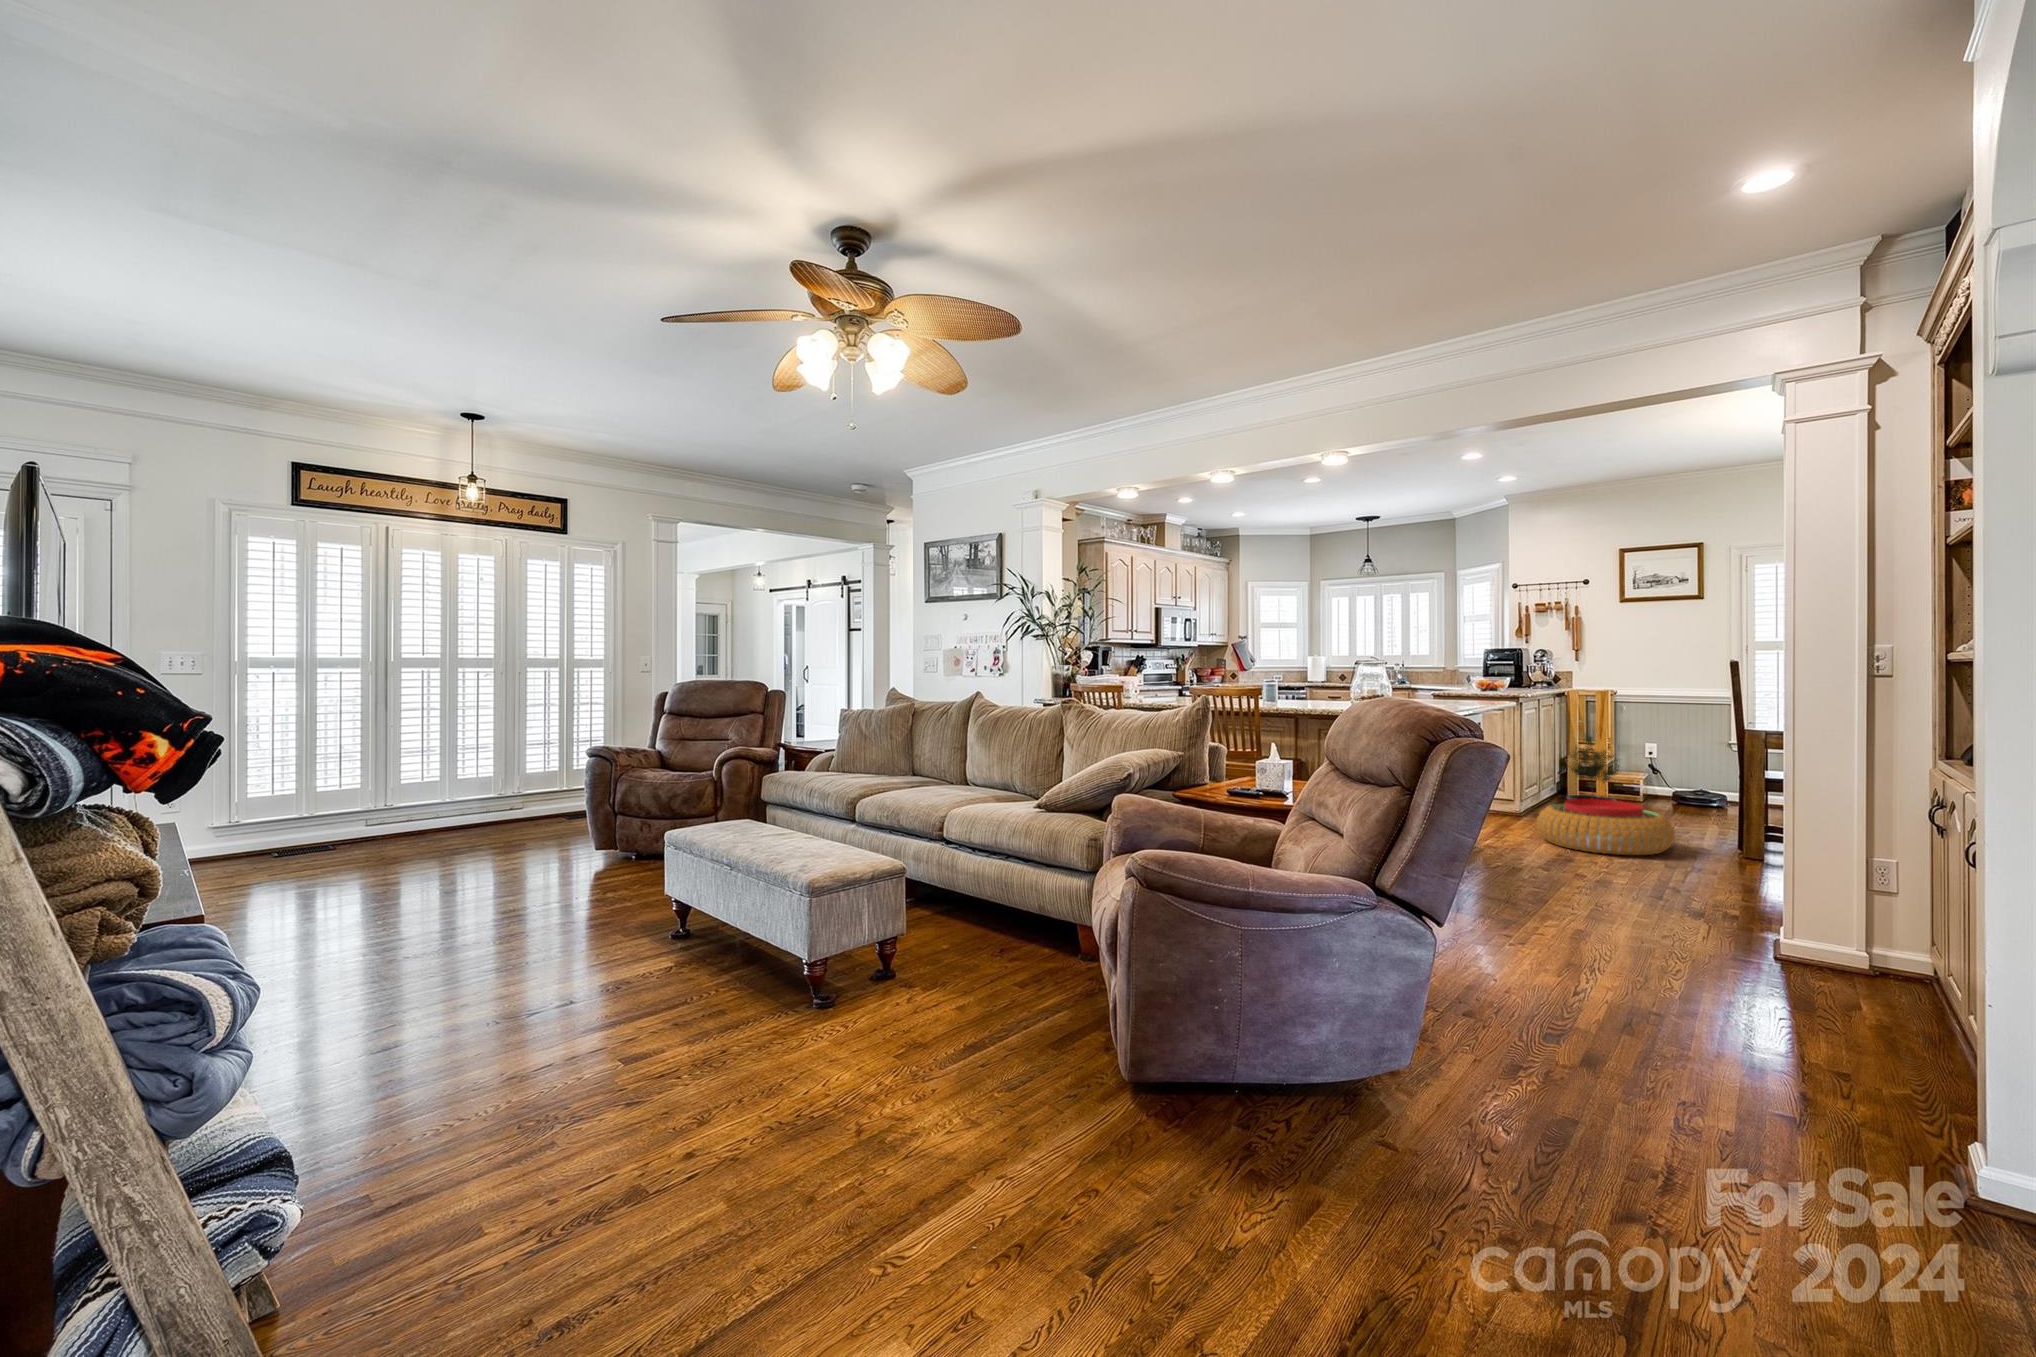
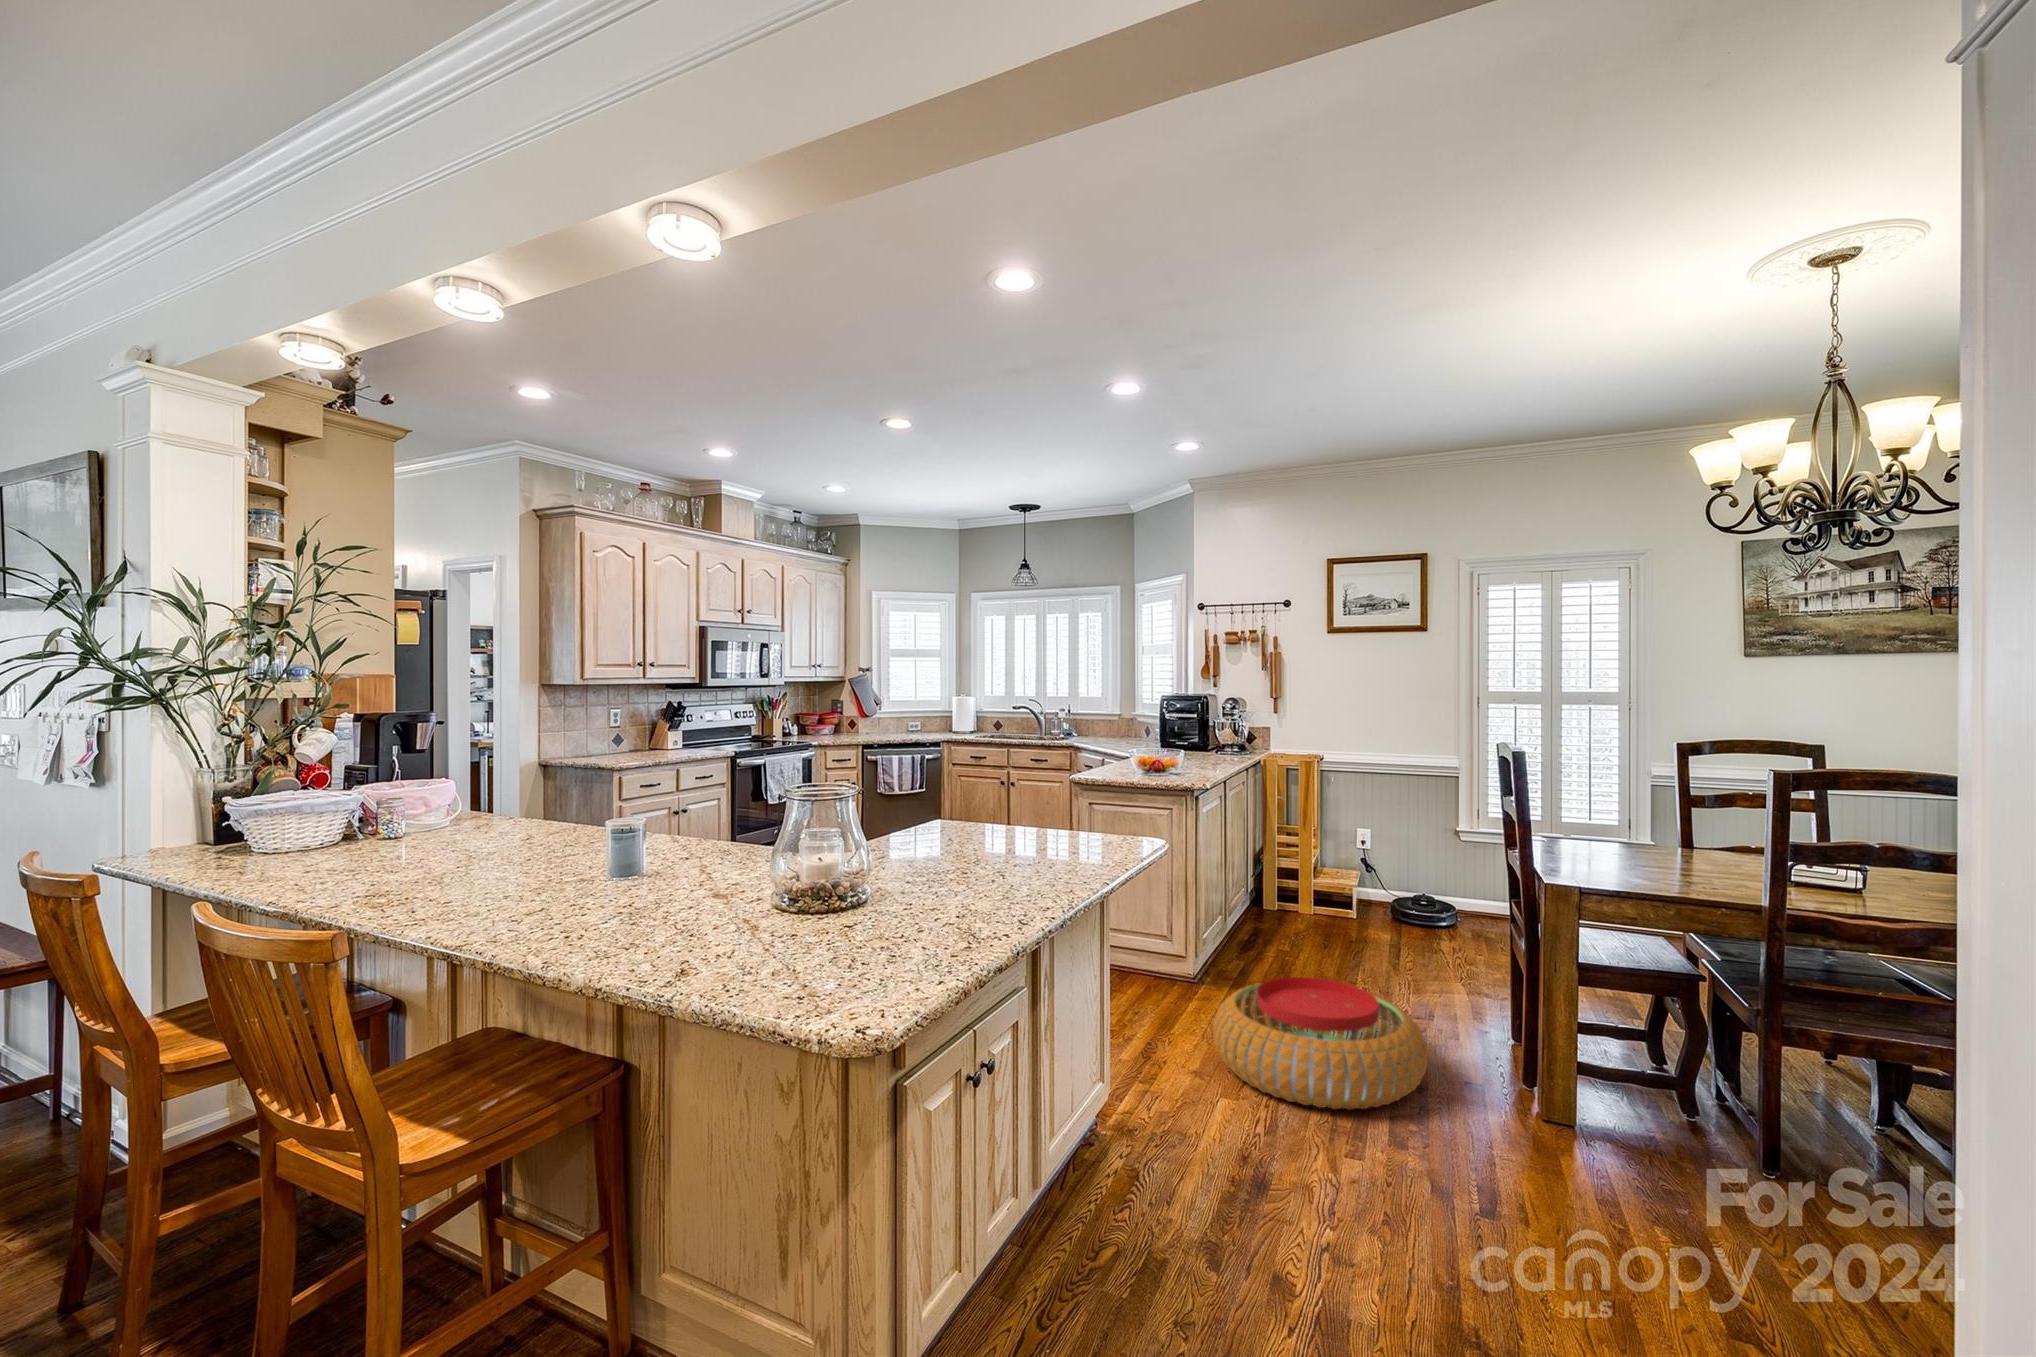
potted tree: present [1567,733,1619,801] -> none [1260,814,1337,929]

